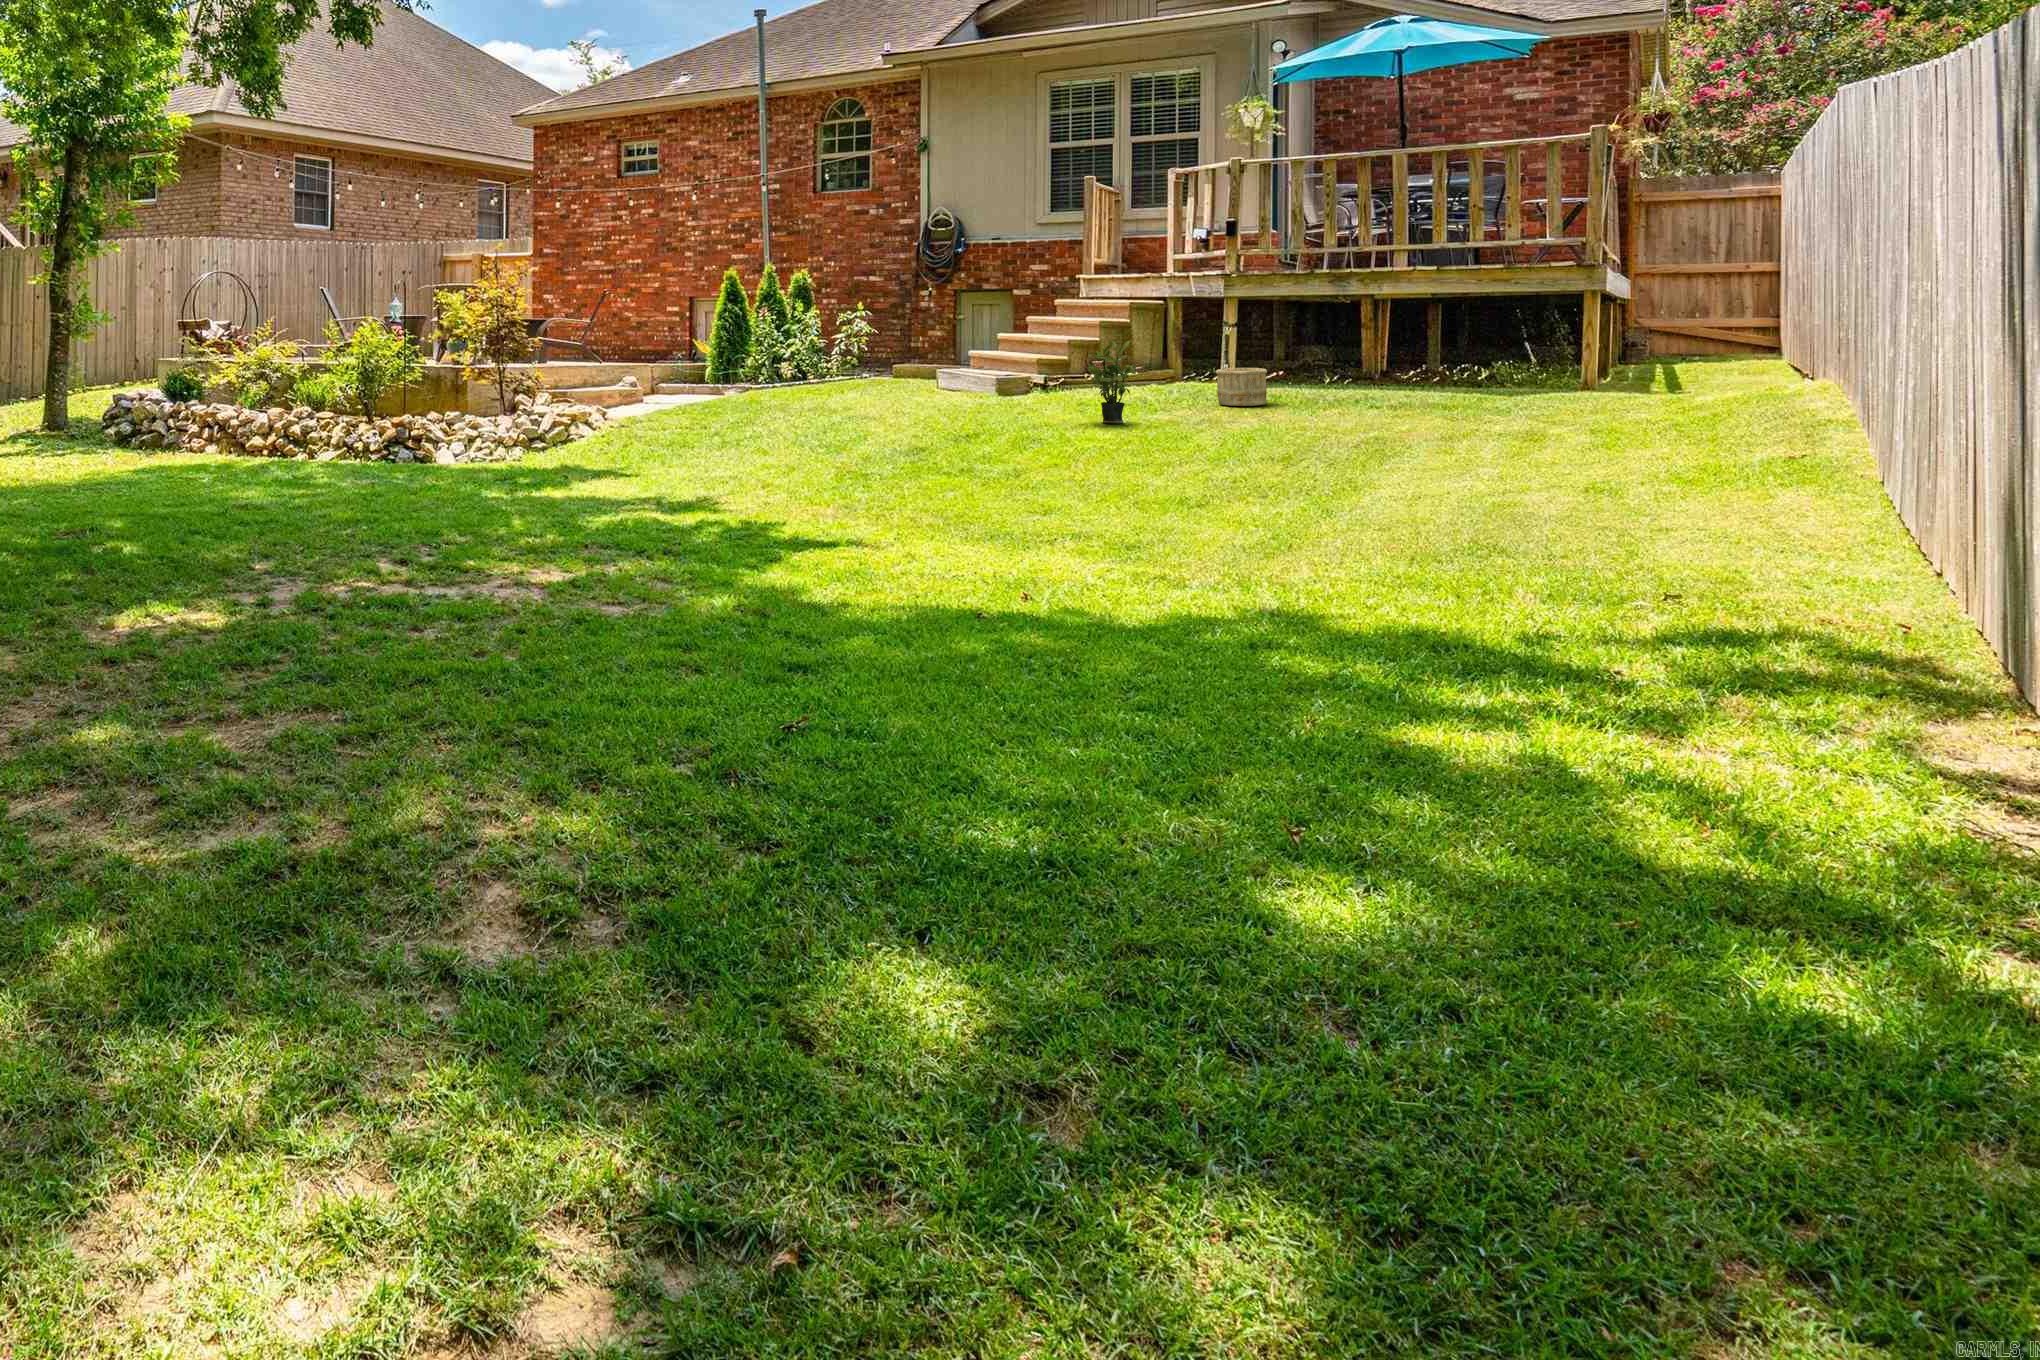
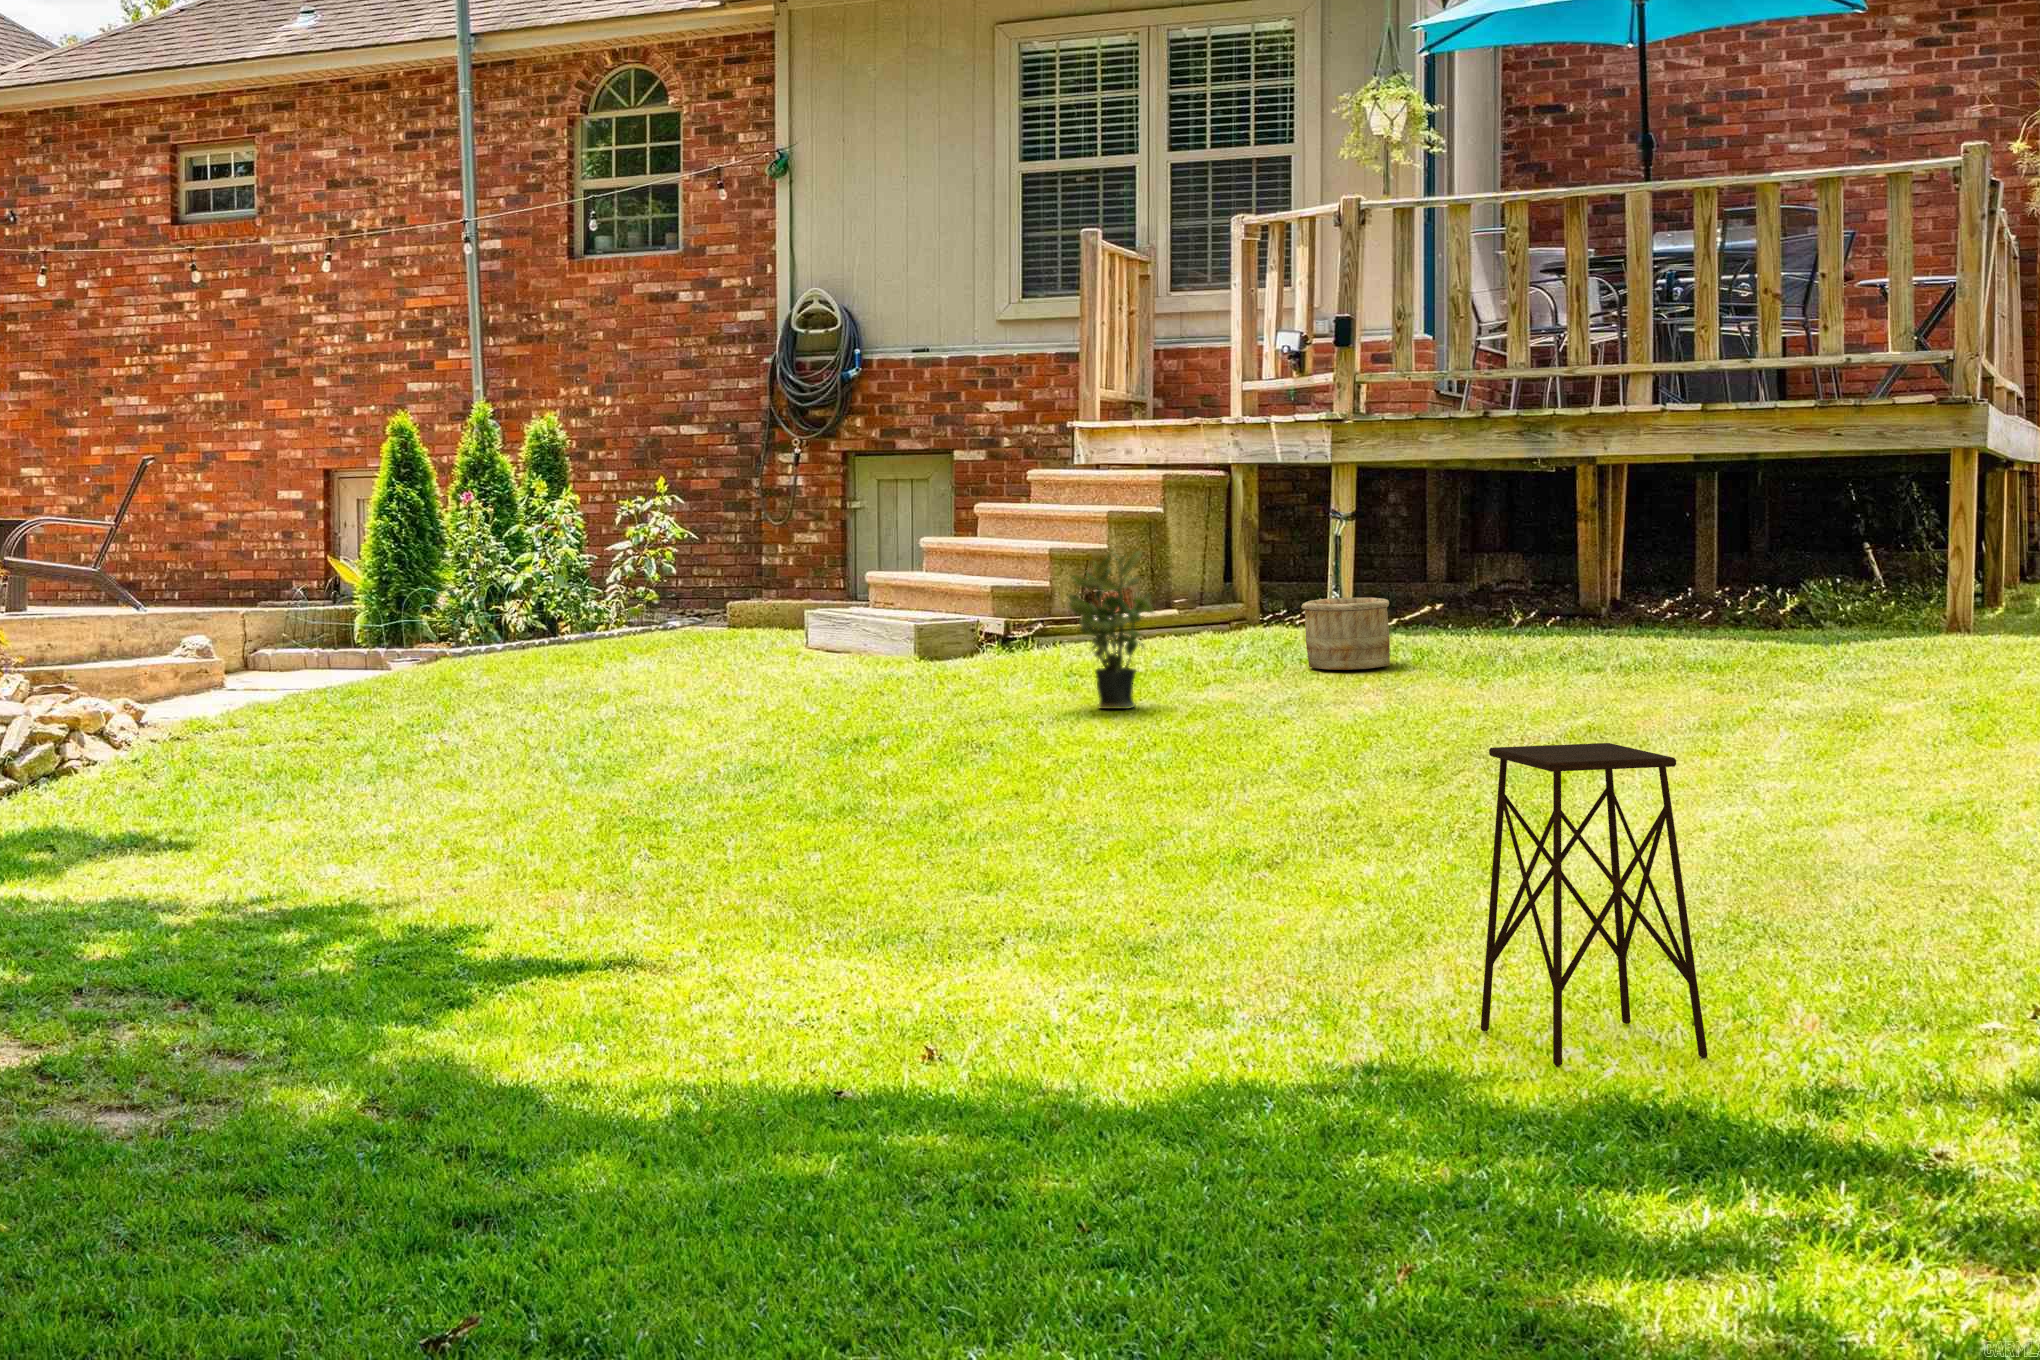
side table: none [1391,457,1552,647] -> present [1481,743,1708,1066]

